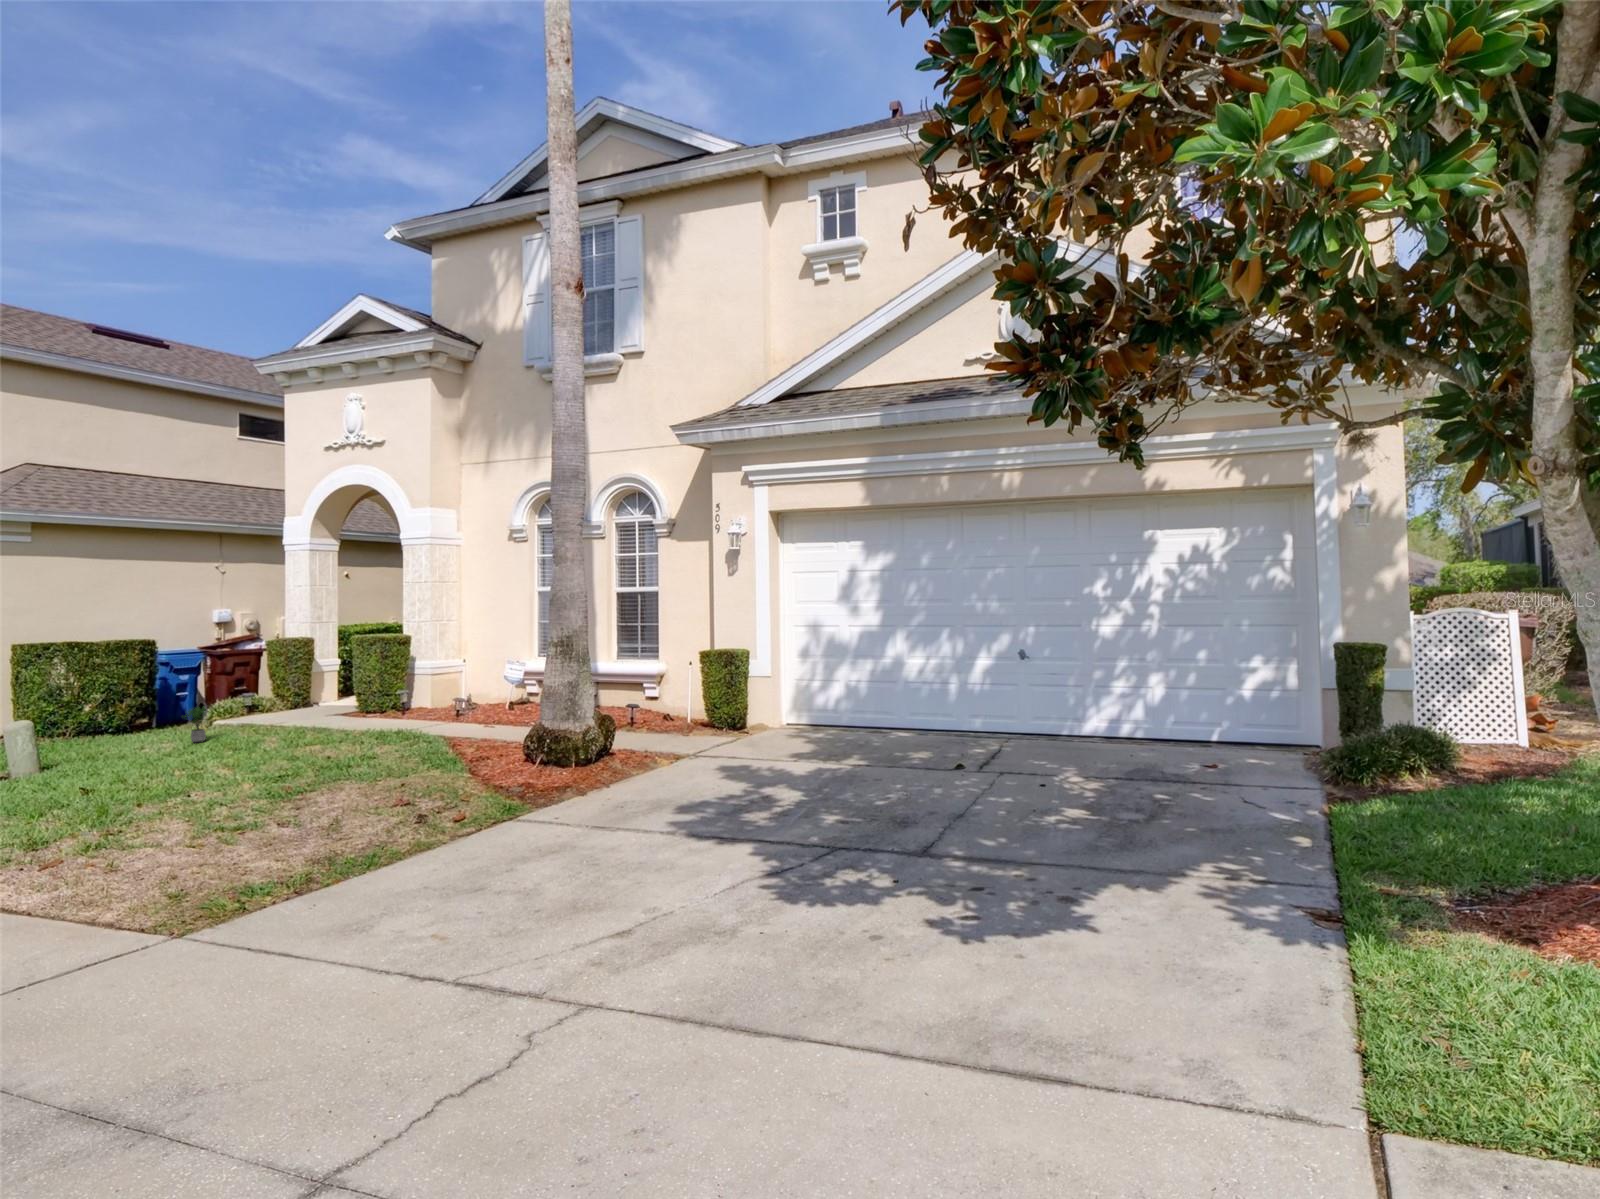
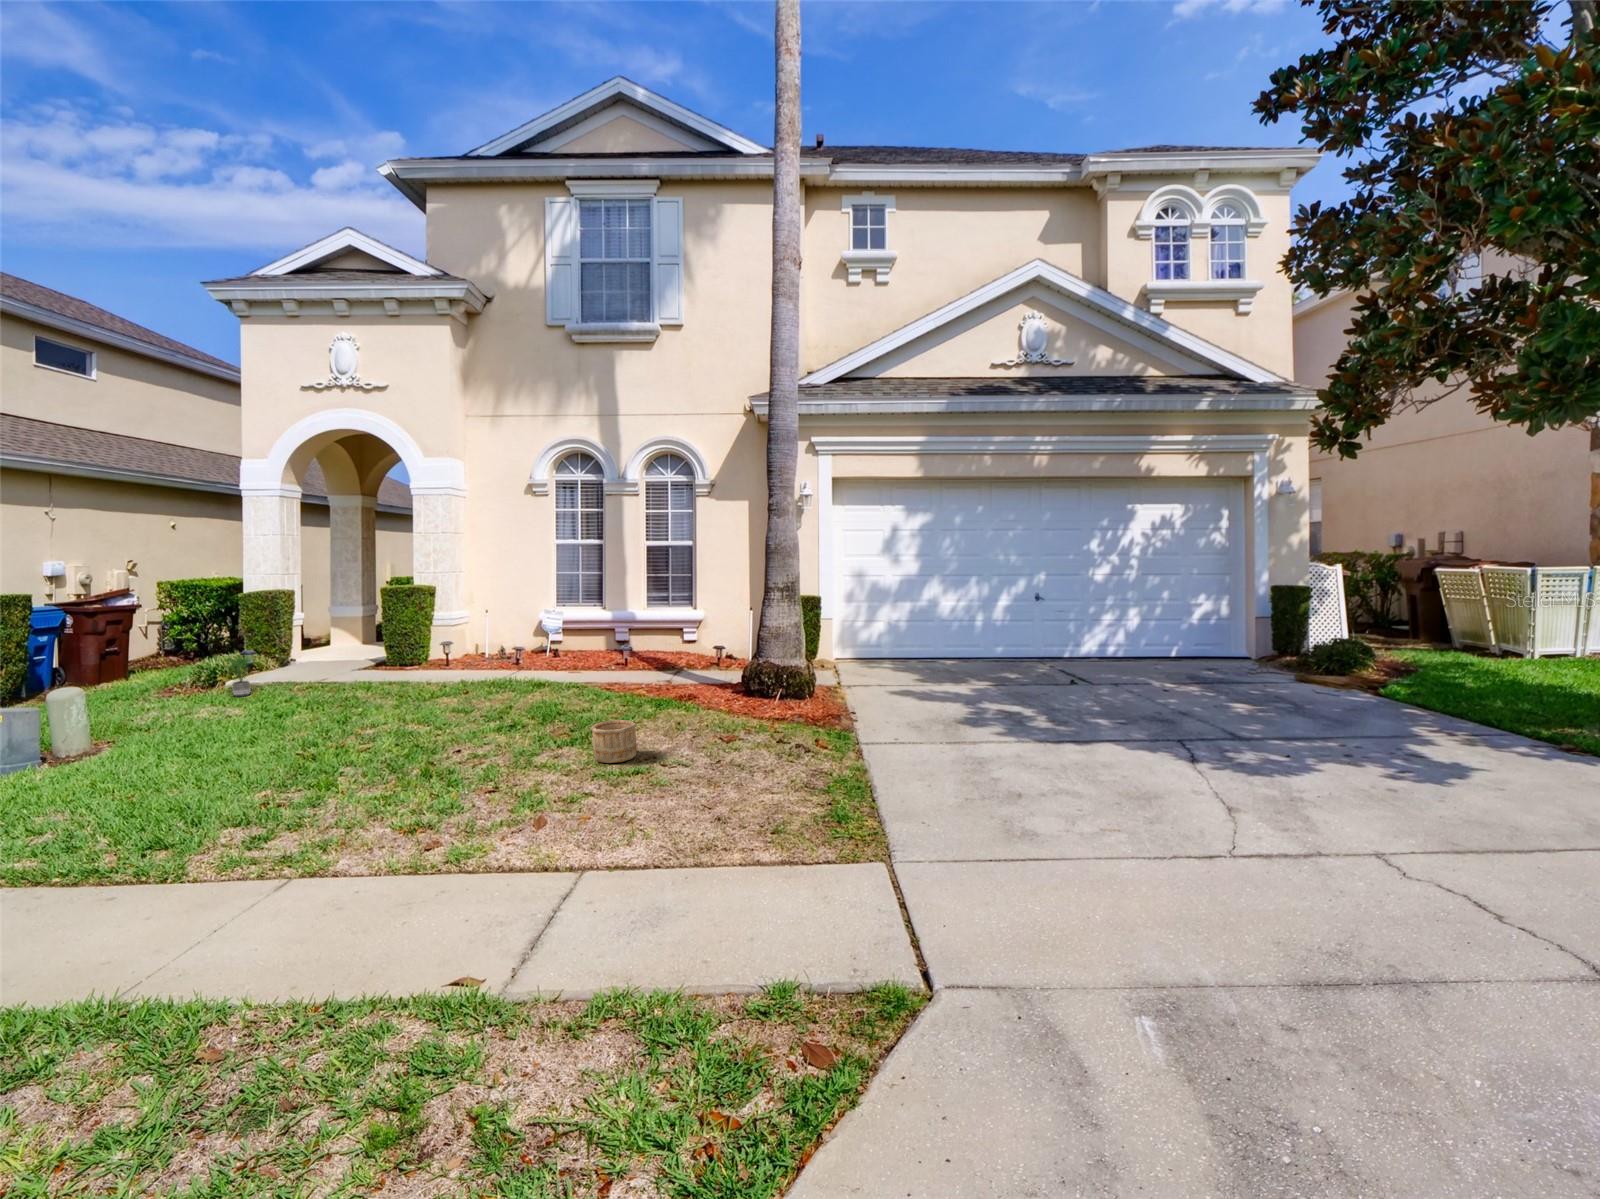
wooden bucket: none [291,784,338,824] -> present [591,720,636,763]

